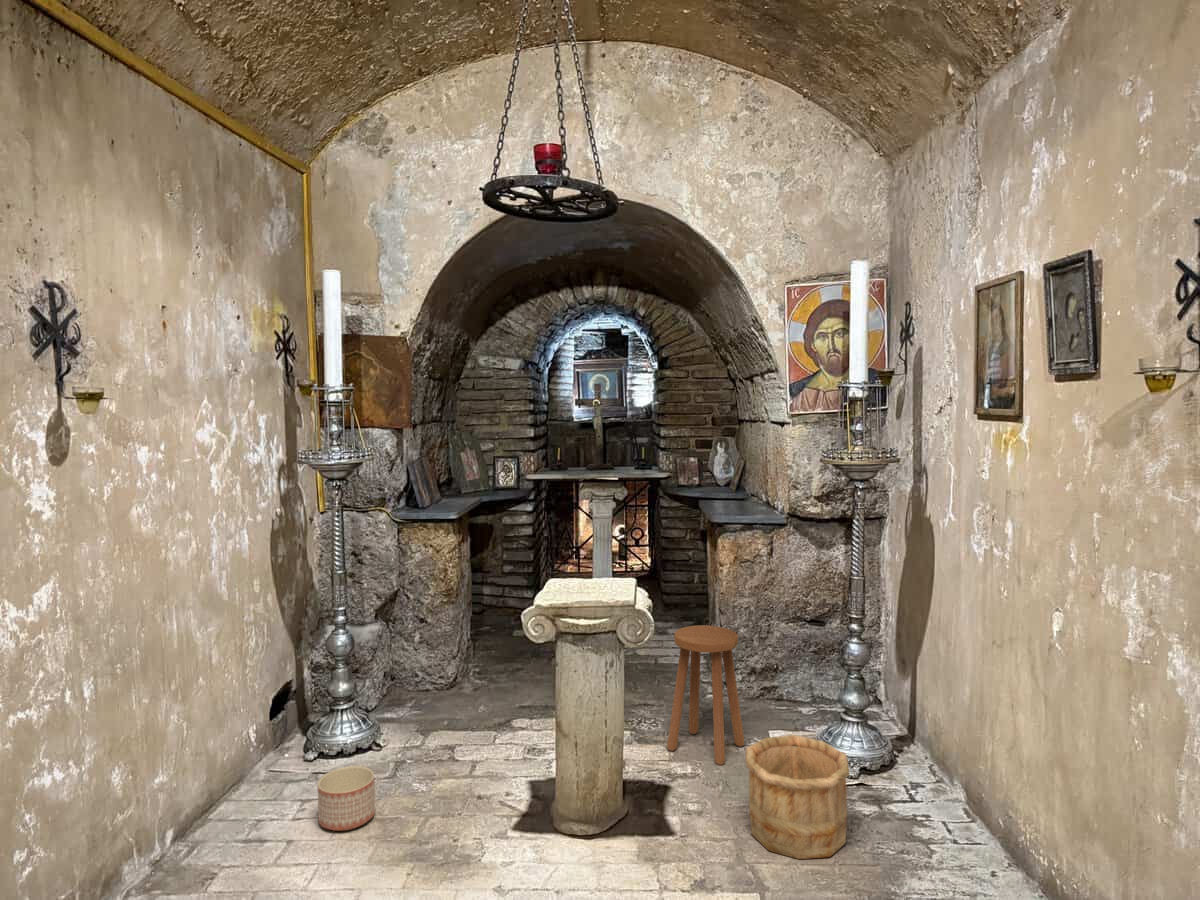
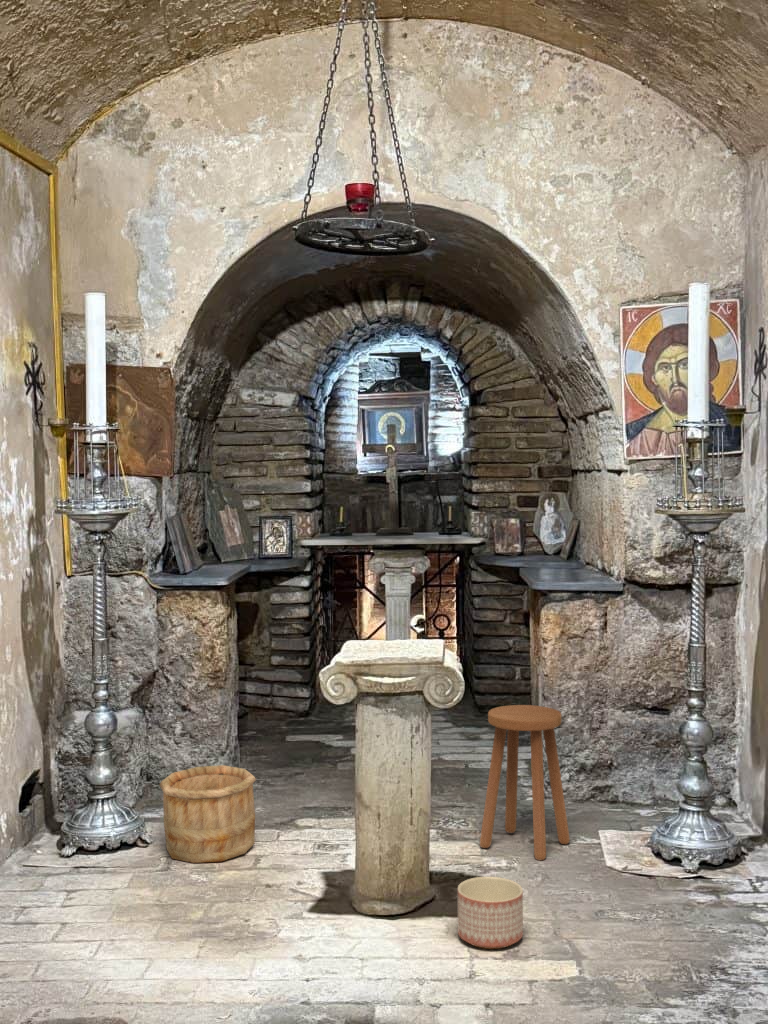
wooden bucket: present [745,735,849,859] -> present [160,765,256,863]
planter: present [318,766,375,831] -> present [458,877,523,949]

